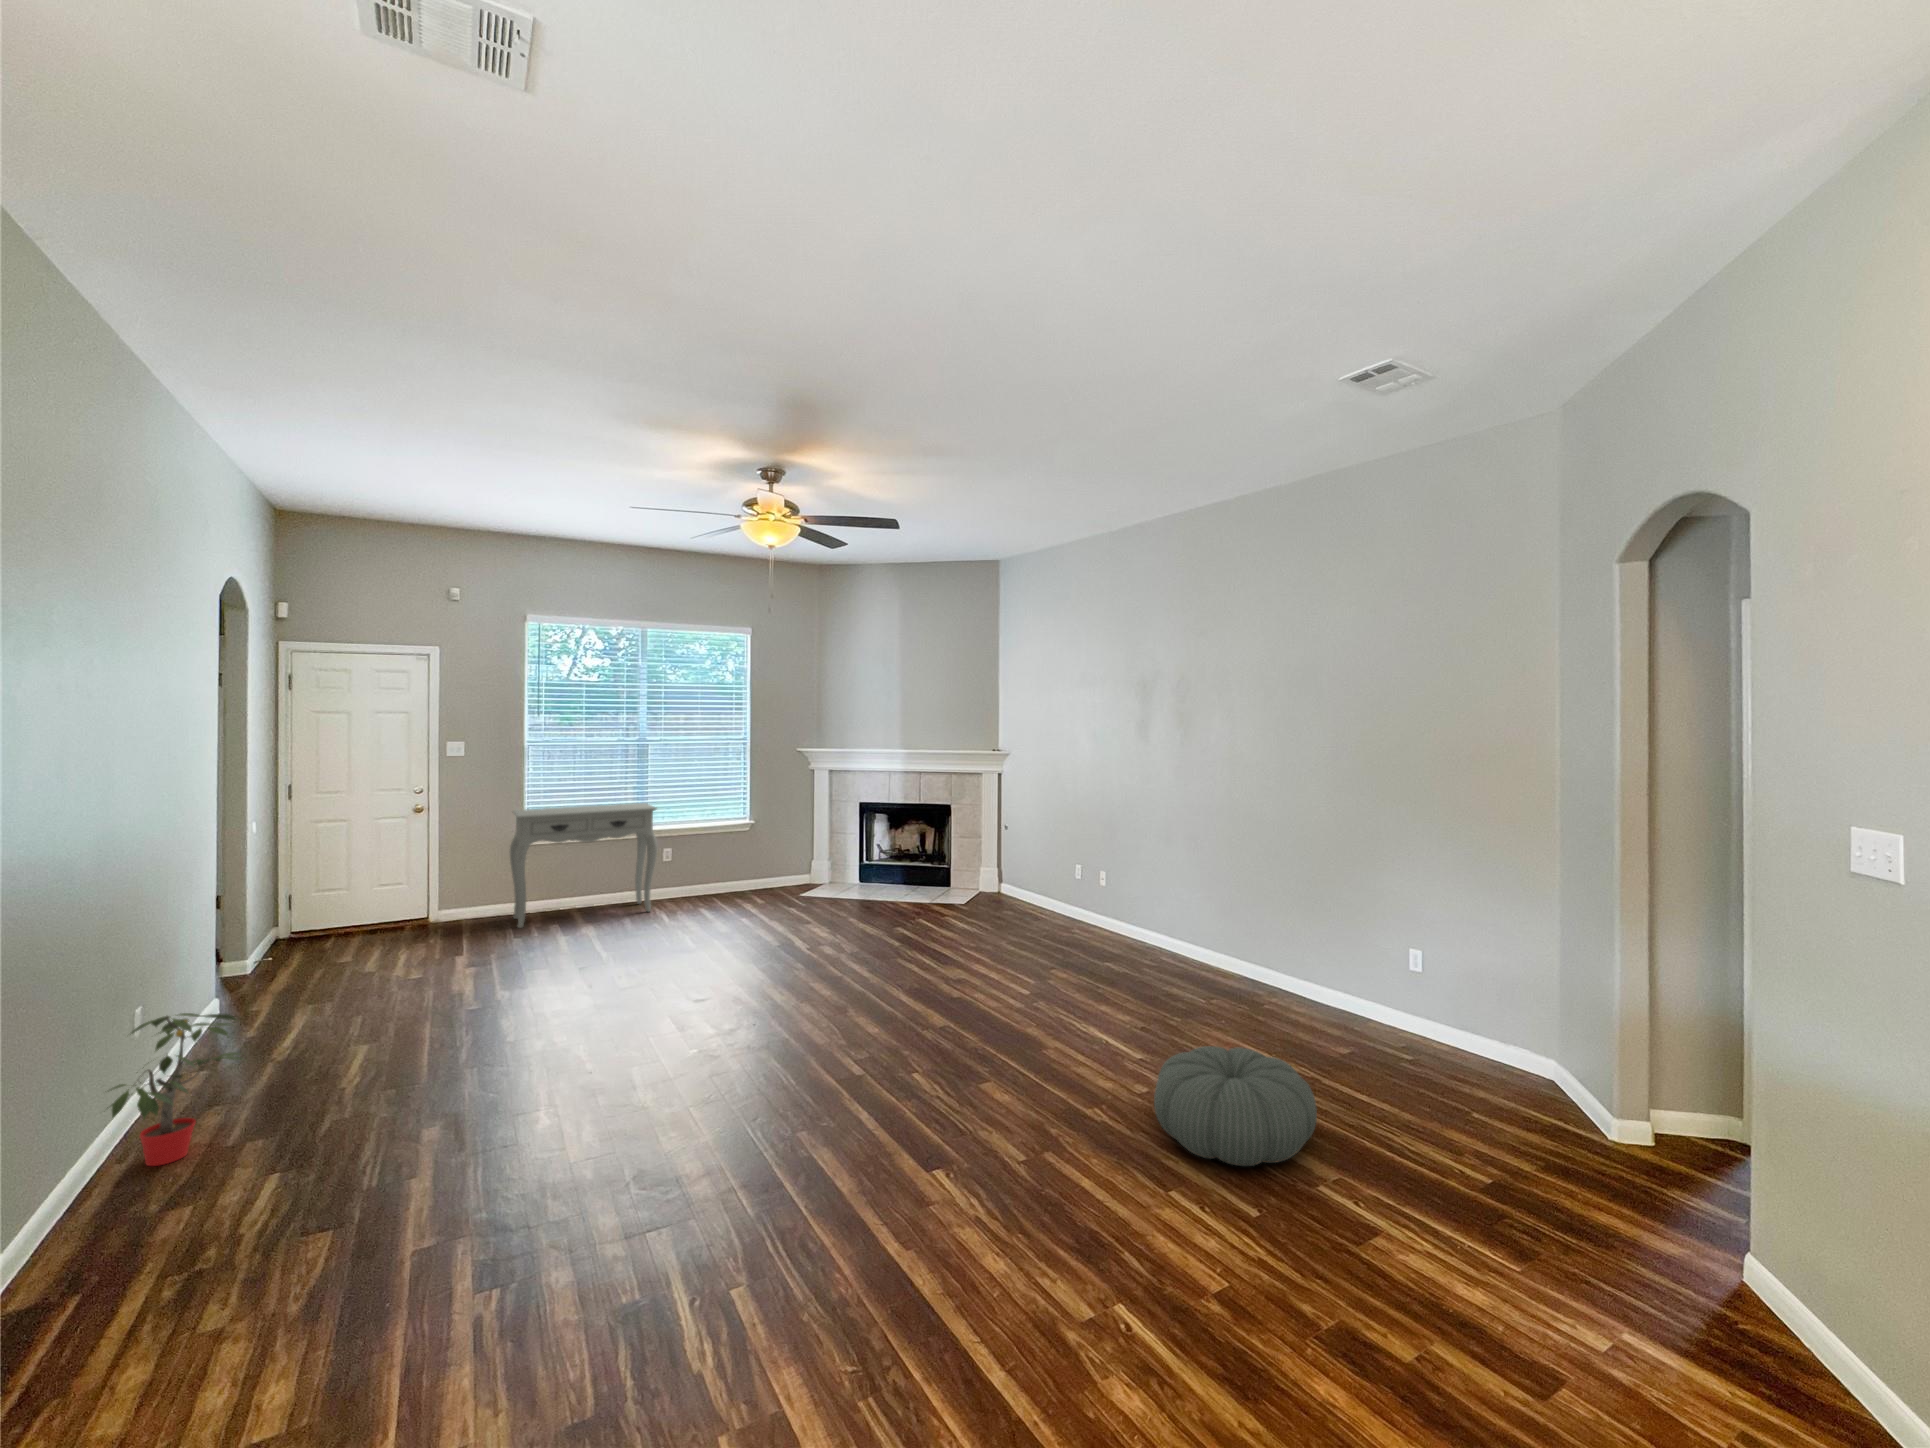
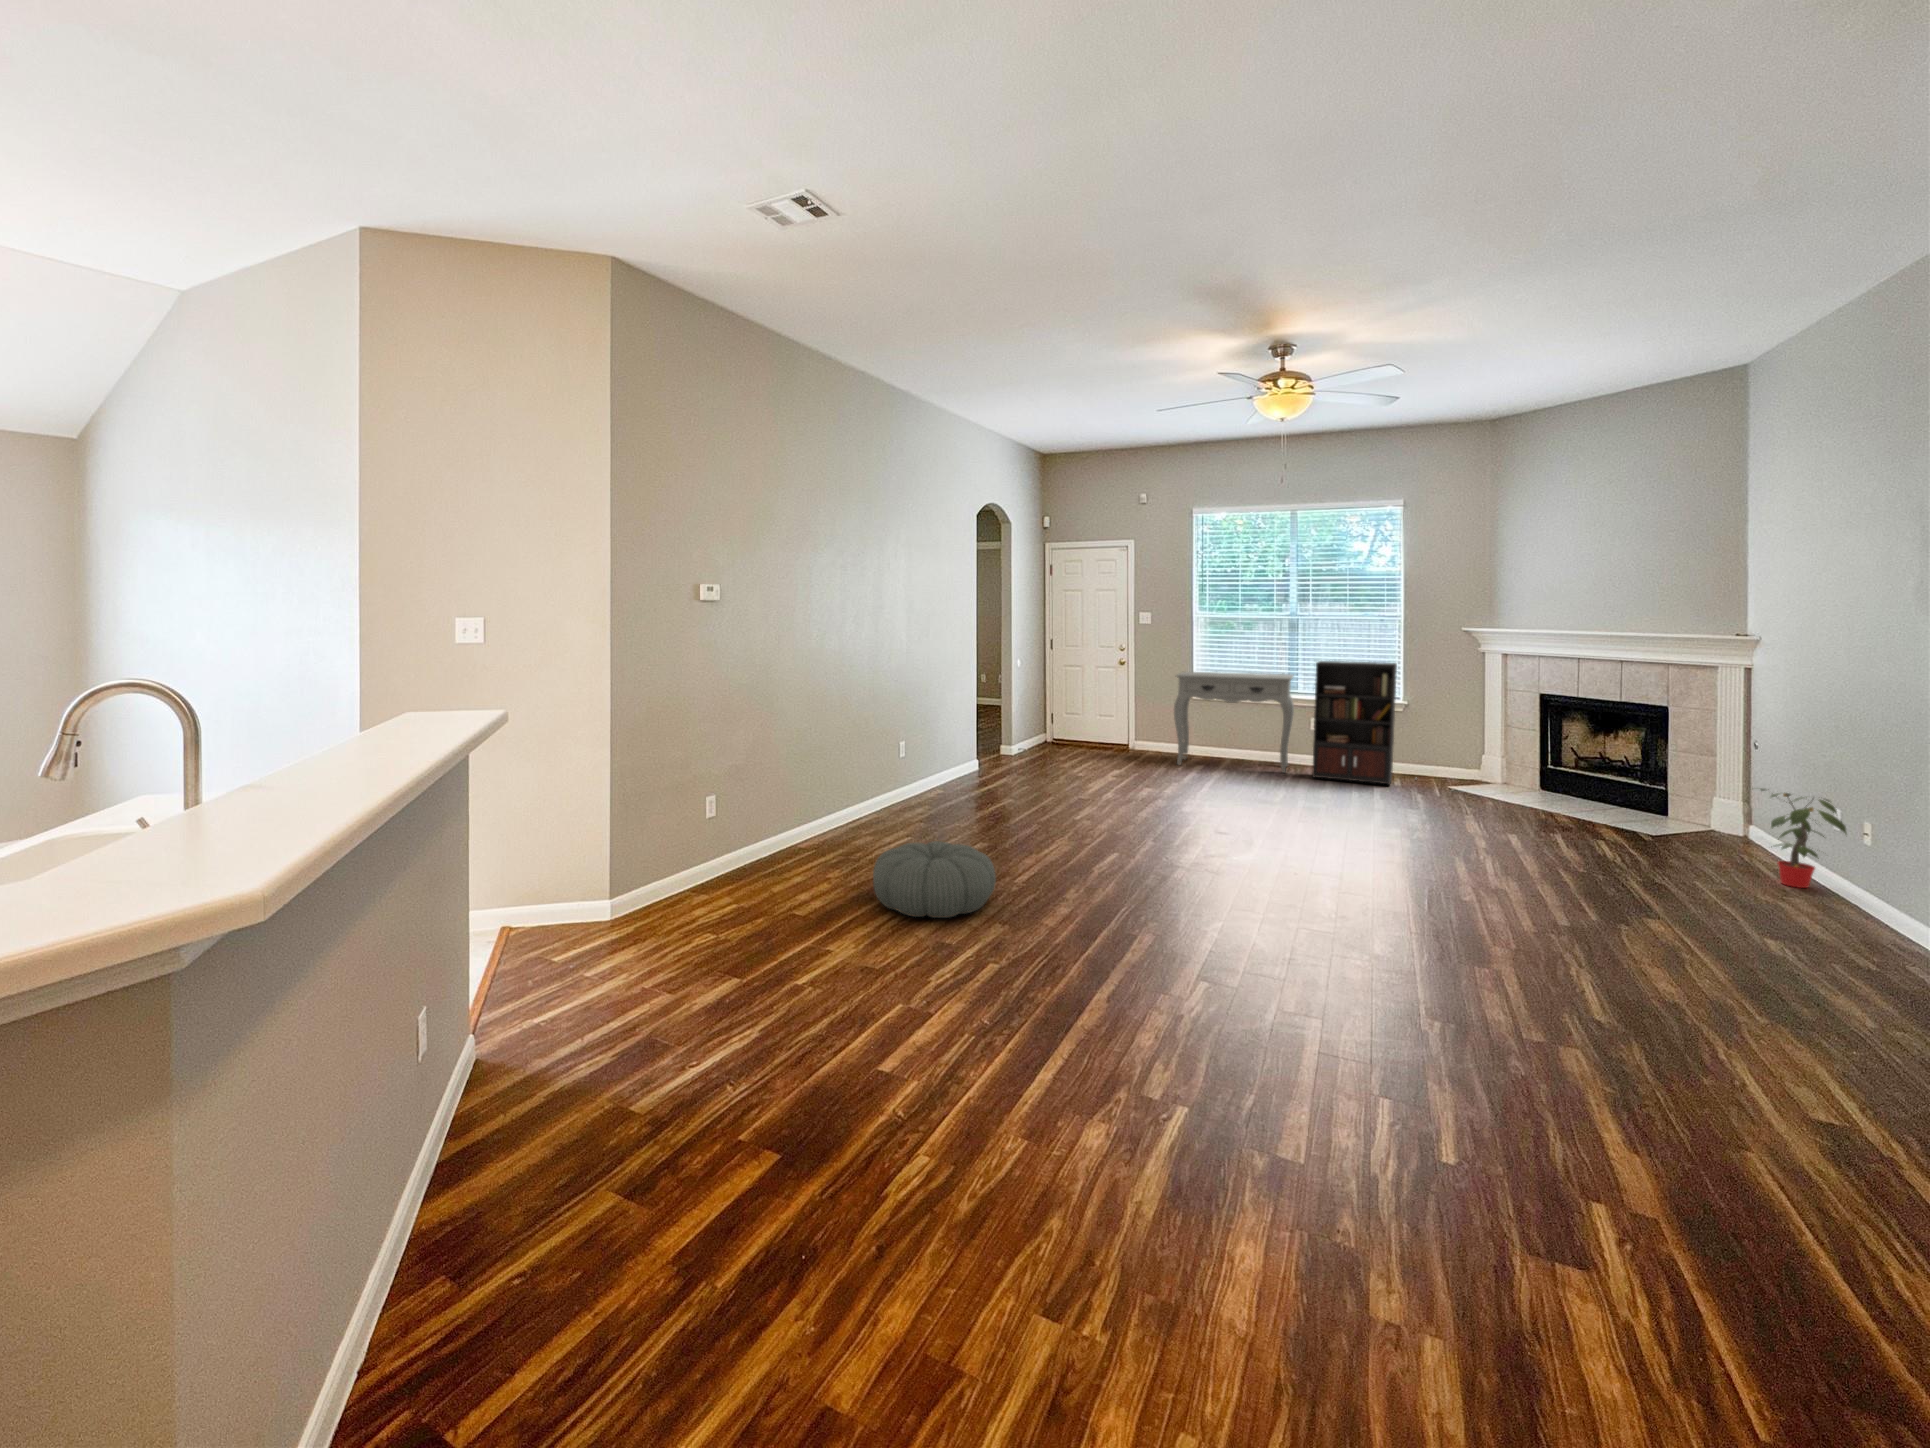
bookcase: none [681,784,768,912] -> present [1312,661,1397,784]
potted plant: present [107,1013,242,1166] -> present [1761,789,1846,888]
pouf: present [1154,1046,1317,1166] -> present [873,841,996,918]

